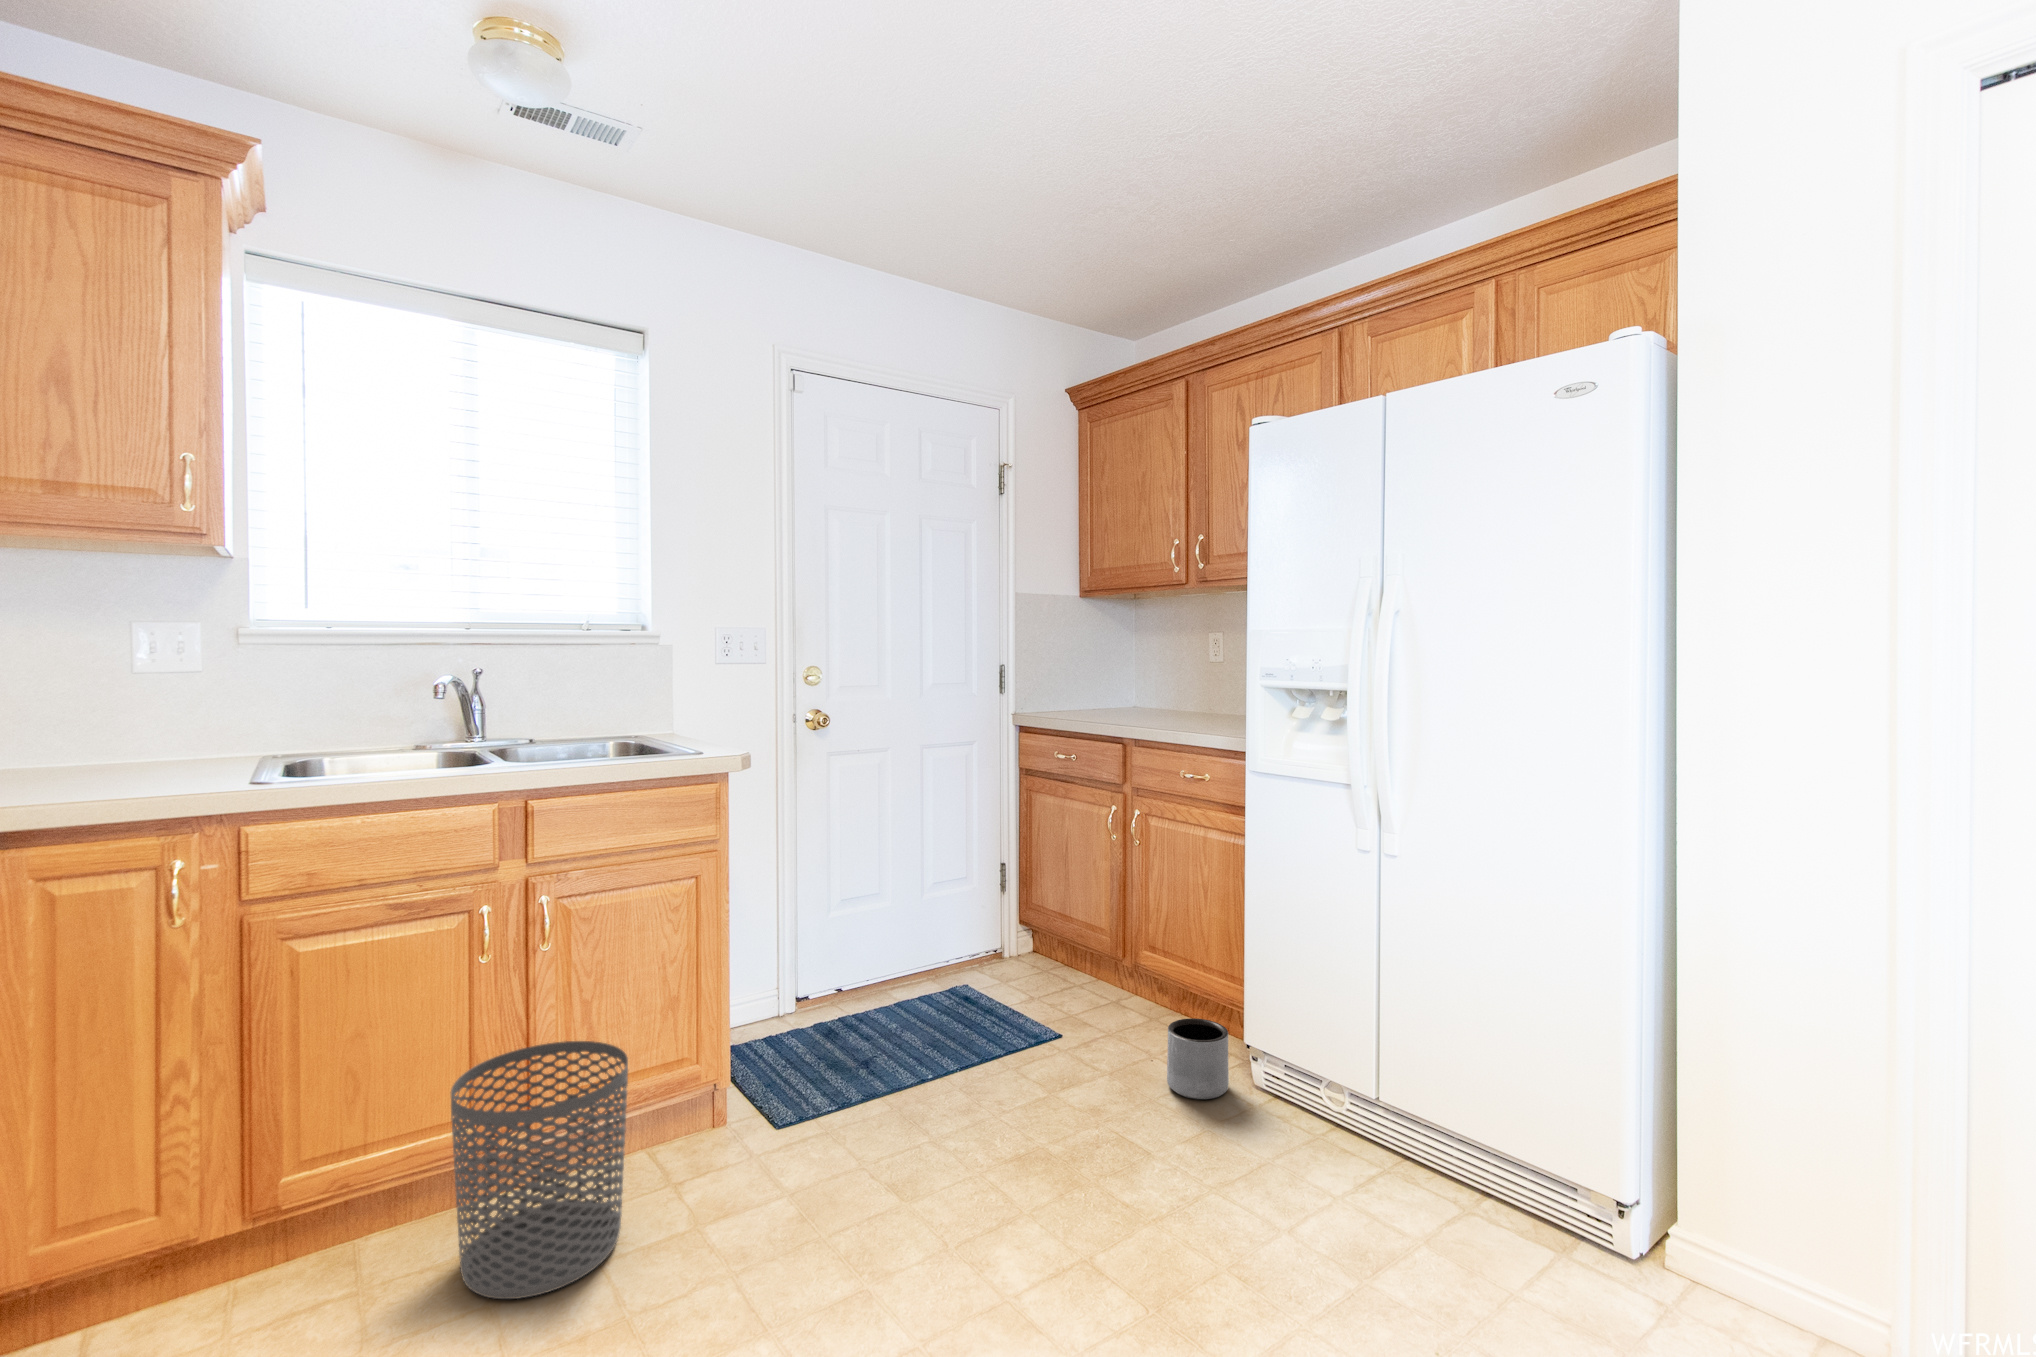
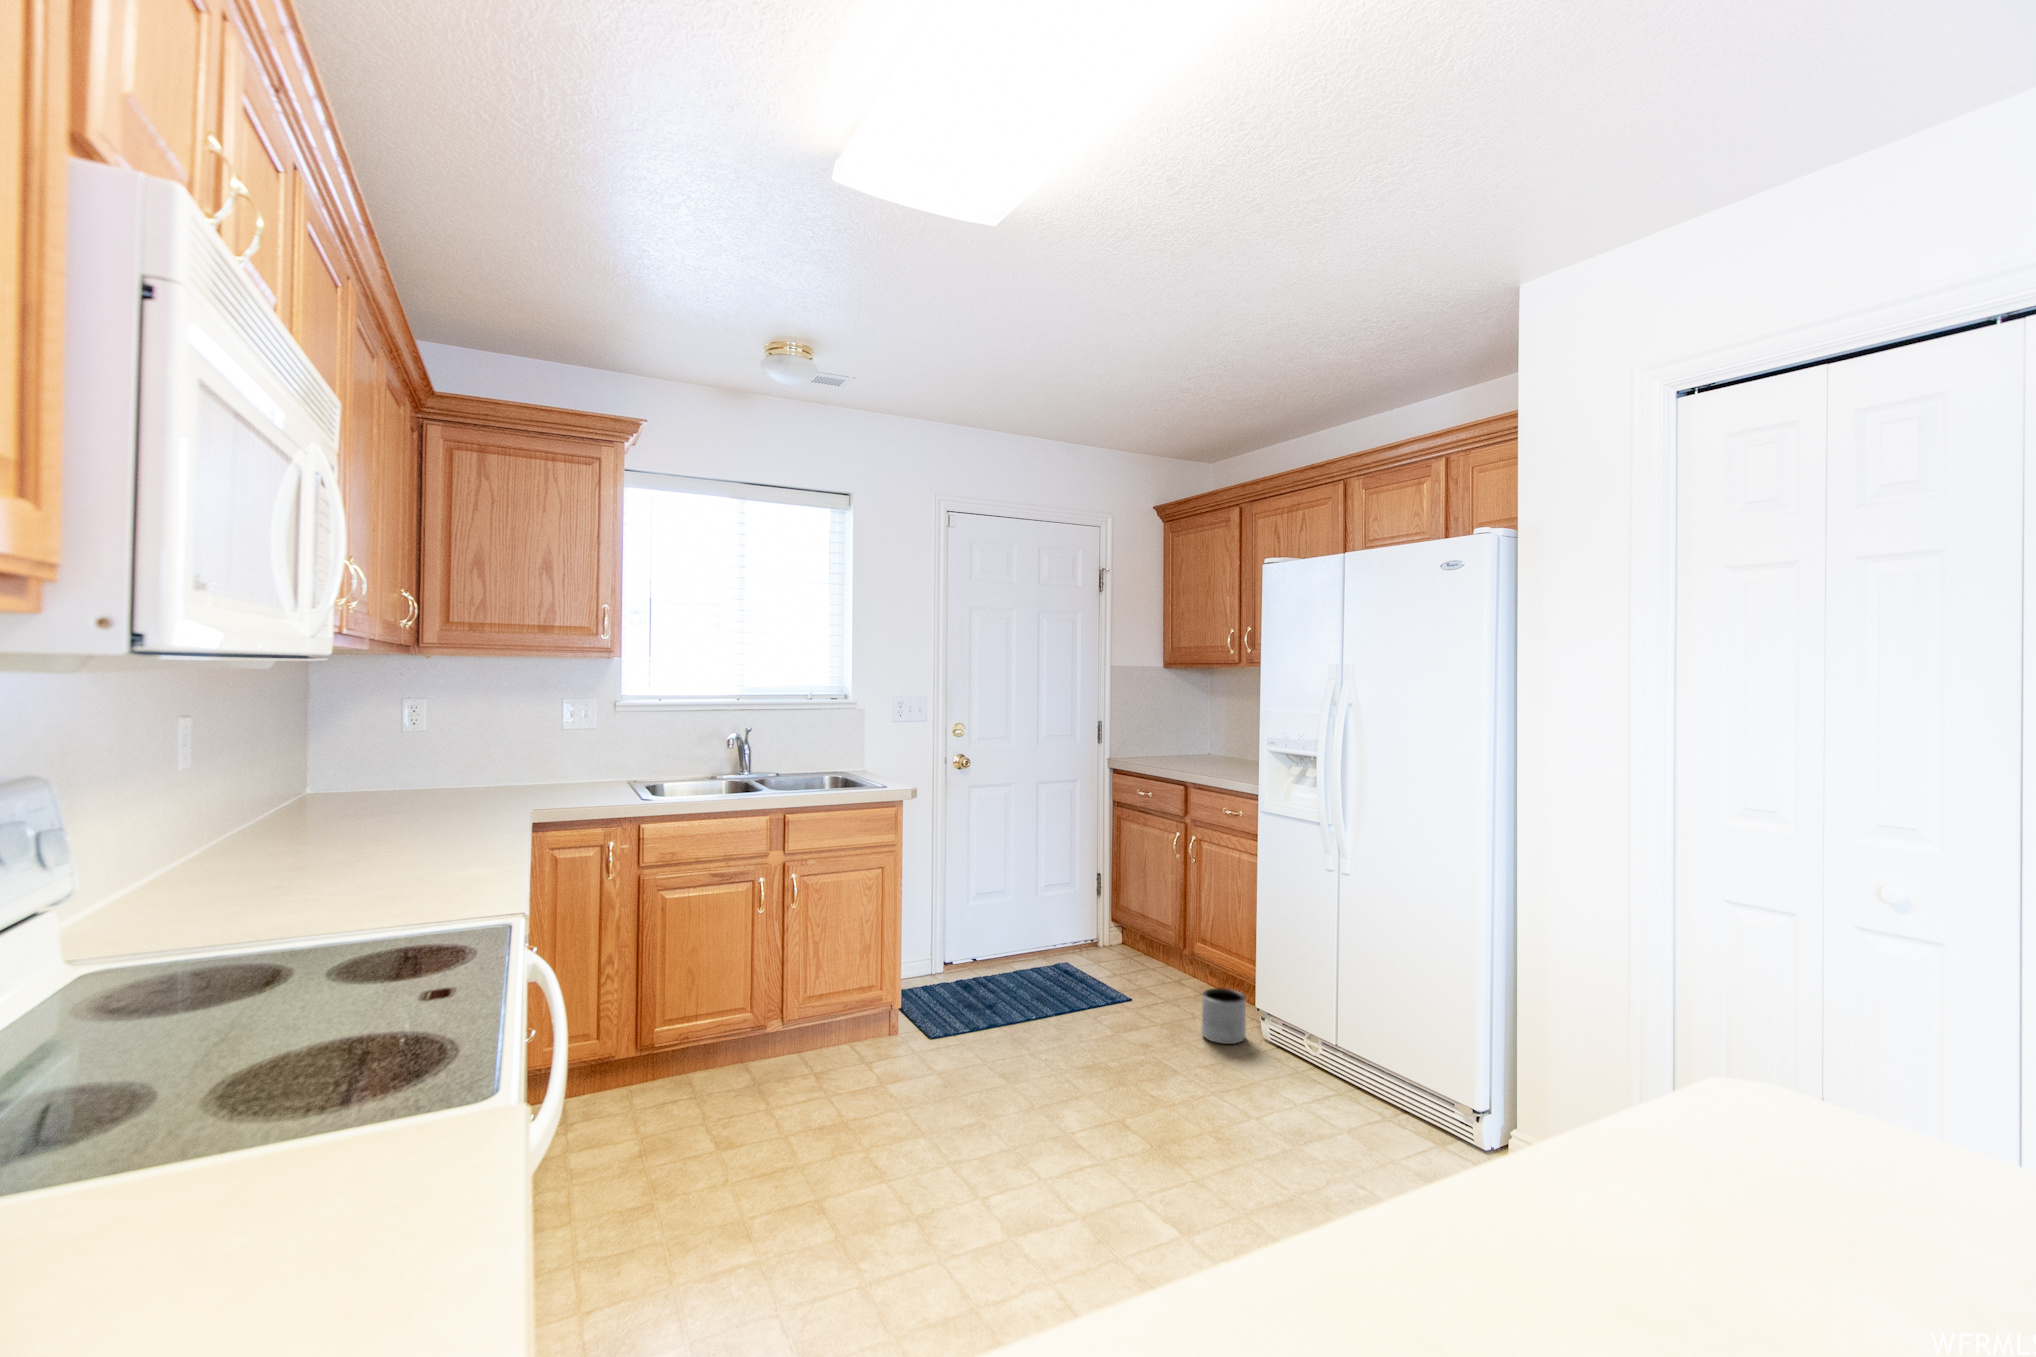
waste bin: present [451,1041,628,1299] -> none [748,964,844,1105]

